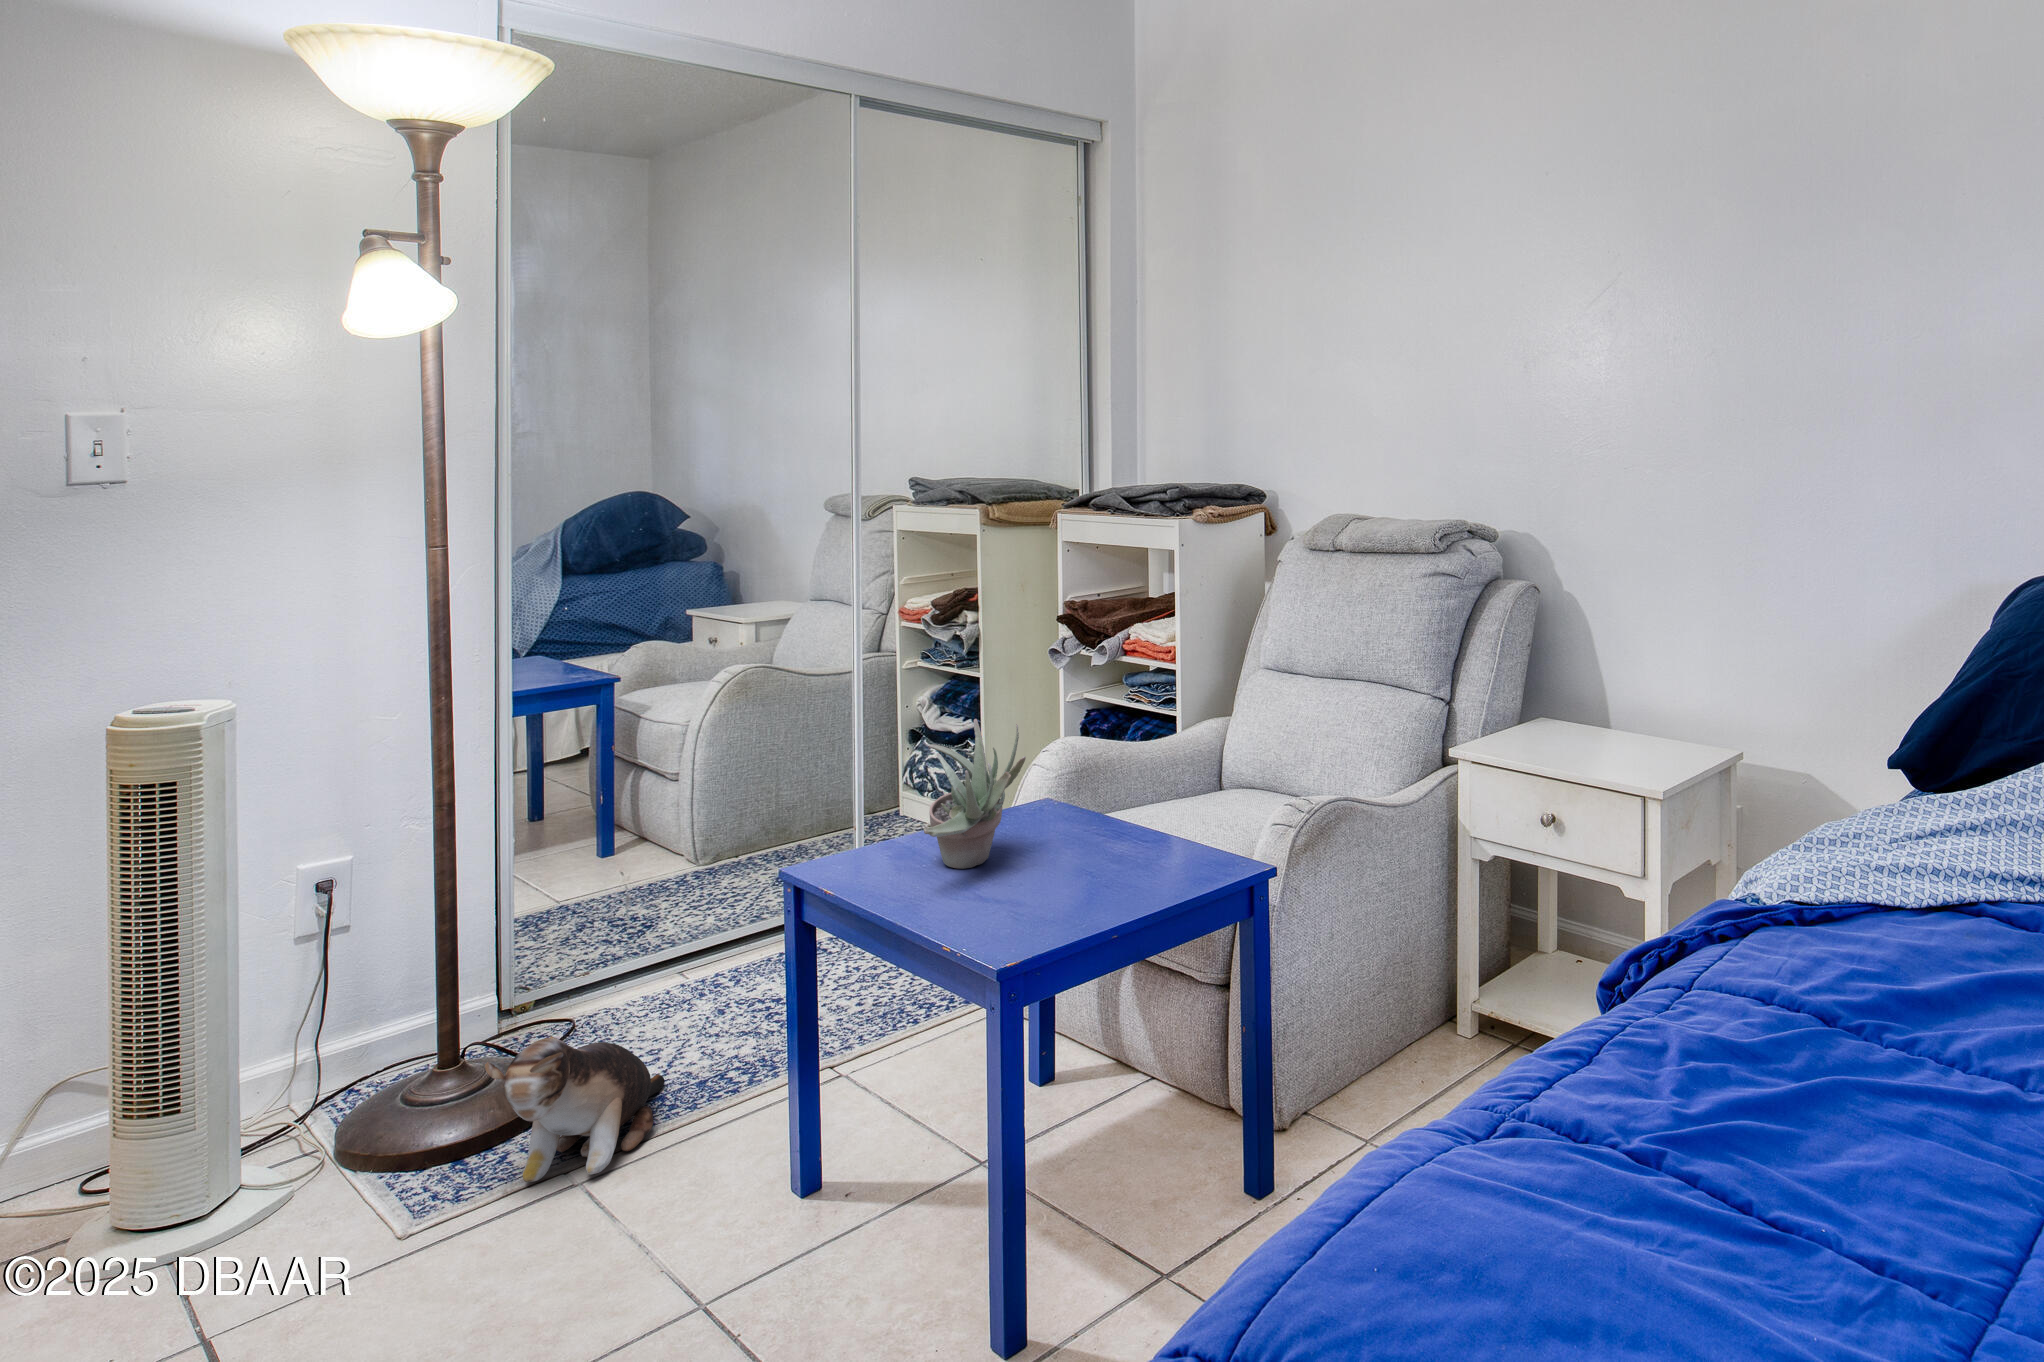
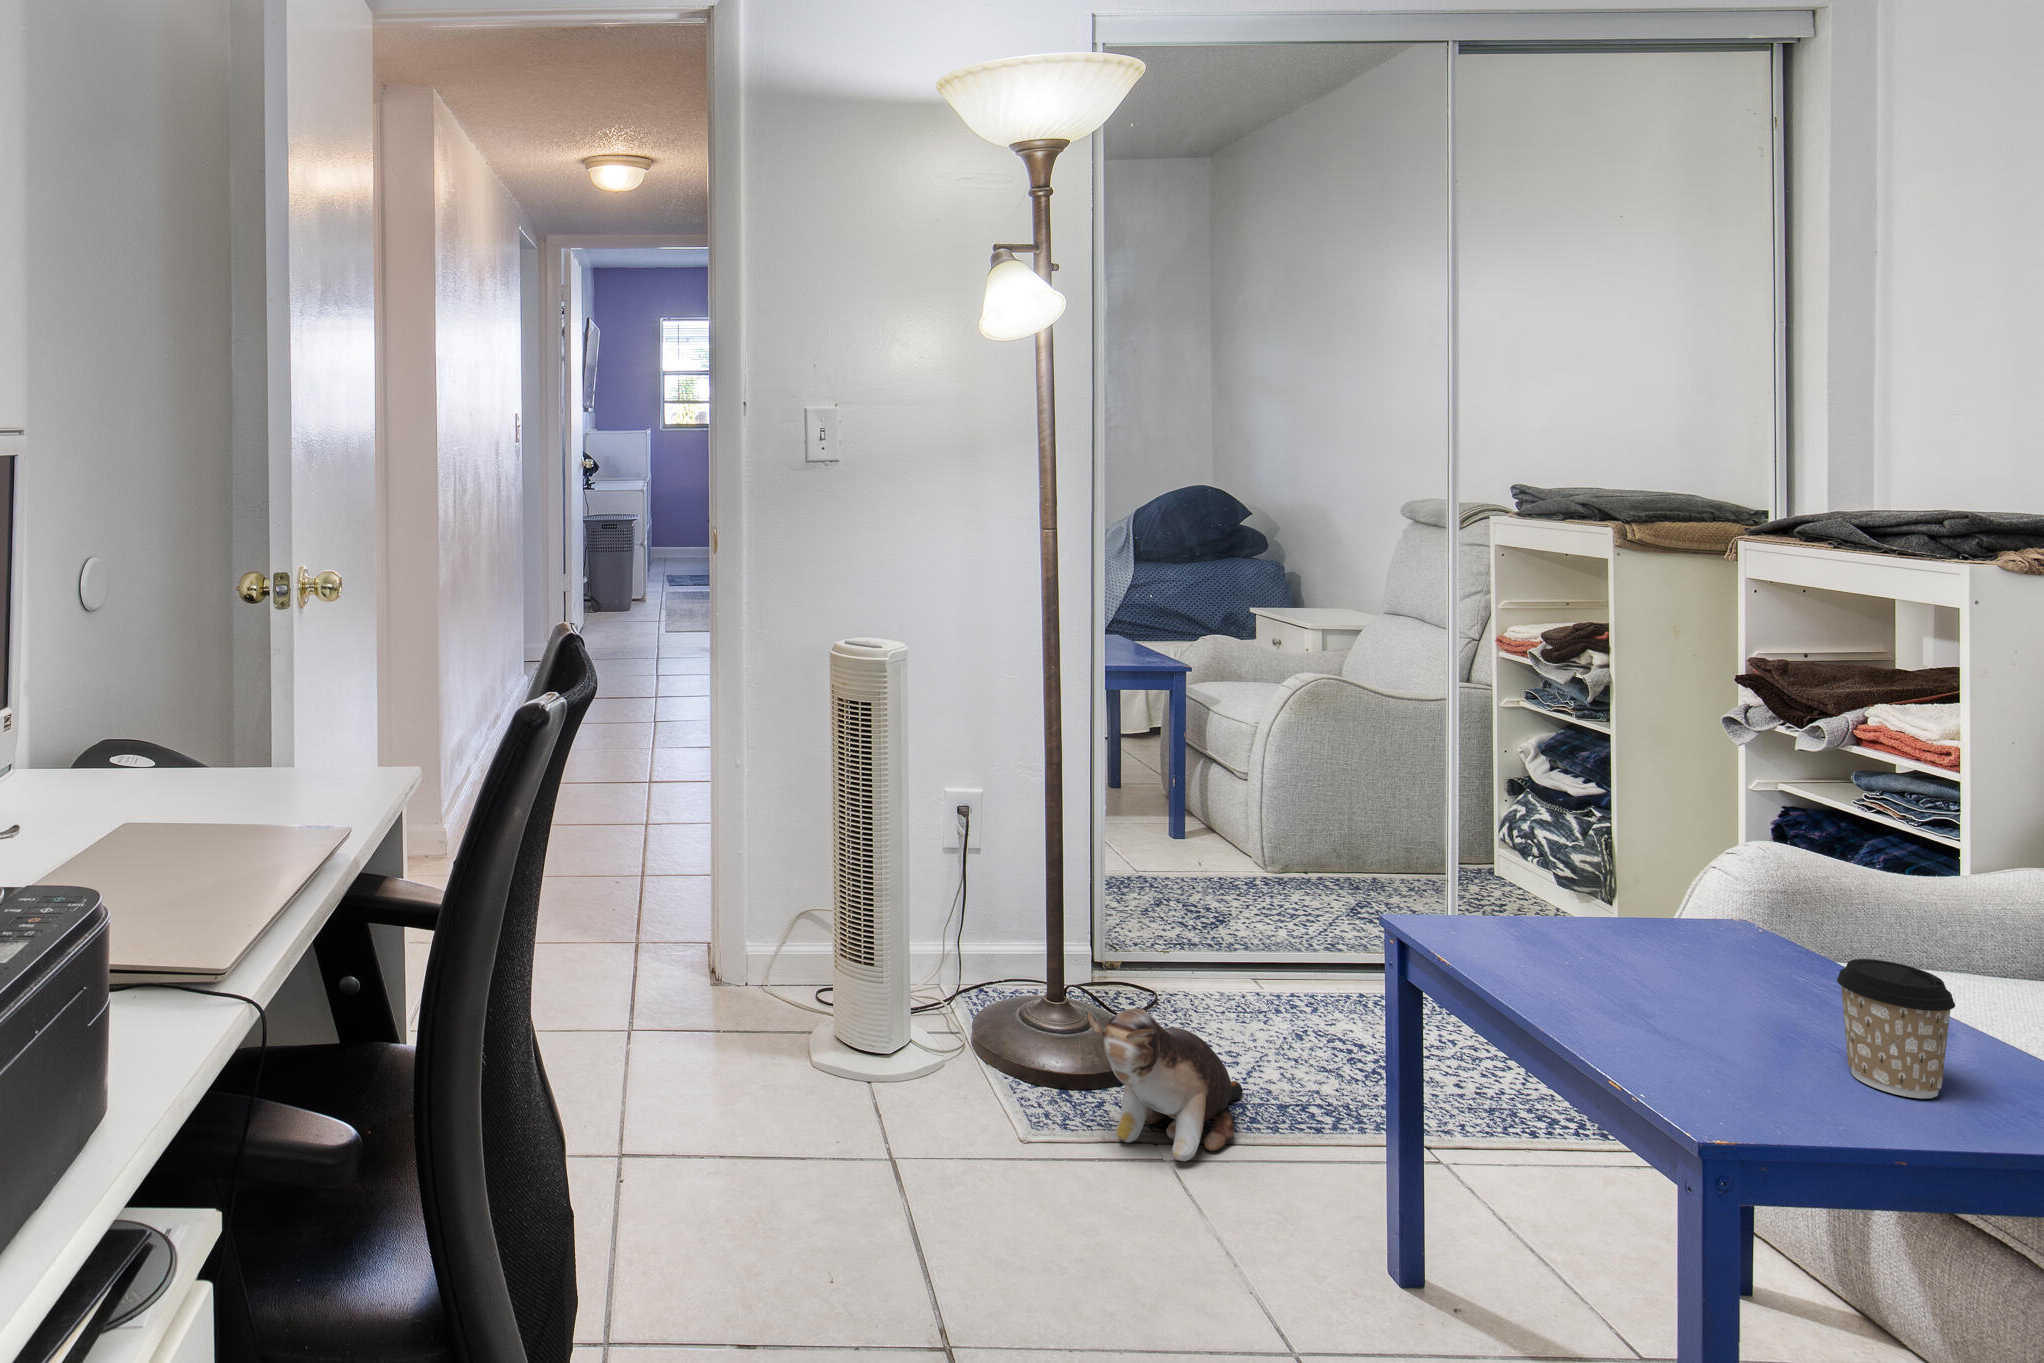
succulent plant: present [924,719,1026,869] -> none [1574,795,1728,985]
coffee cup: none [1084,803,1144,892] -> present [1837,959,1955,1098]

